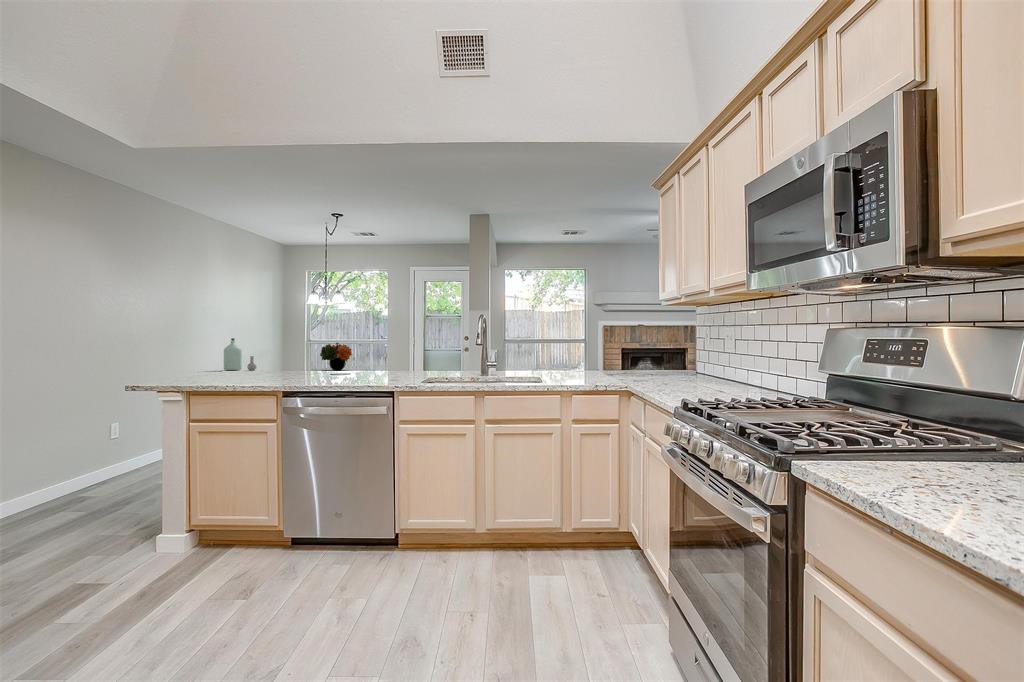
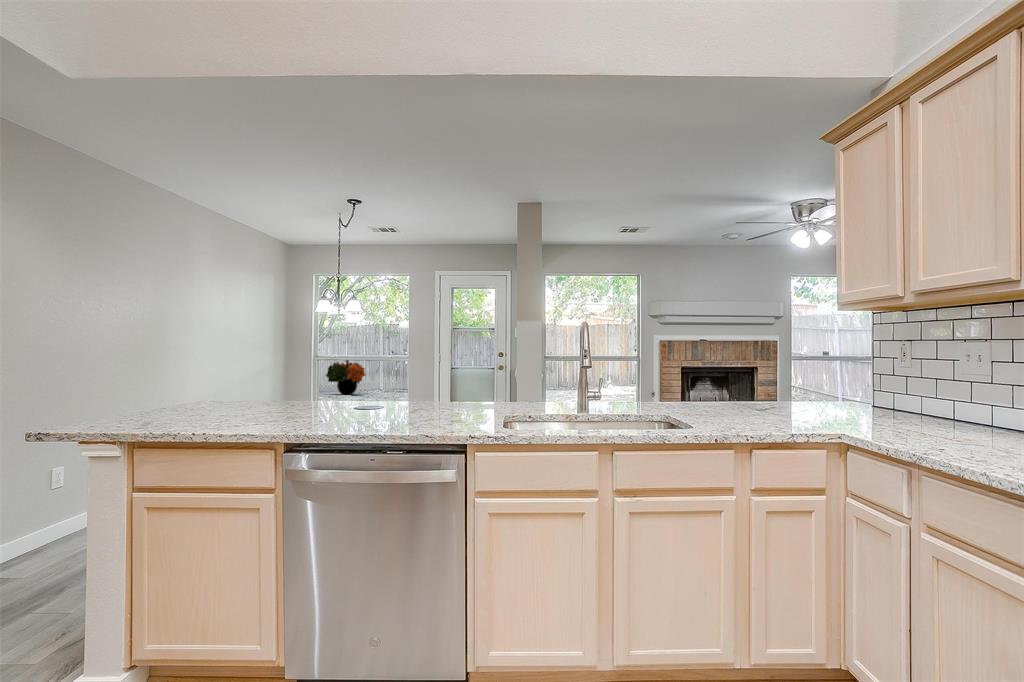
bottle: present [224,338,256,371] -> none [206,355,247,395]

